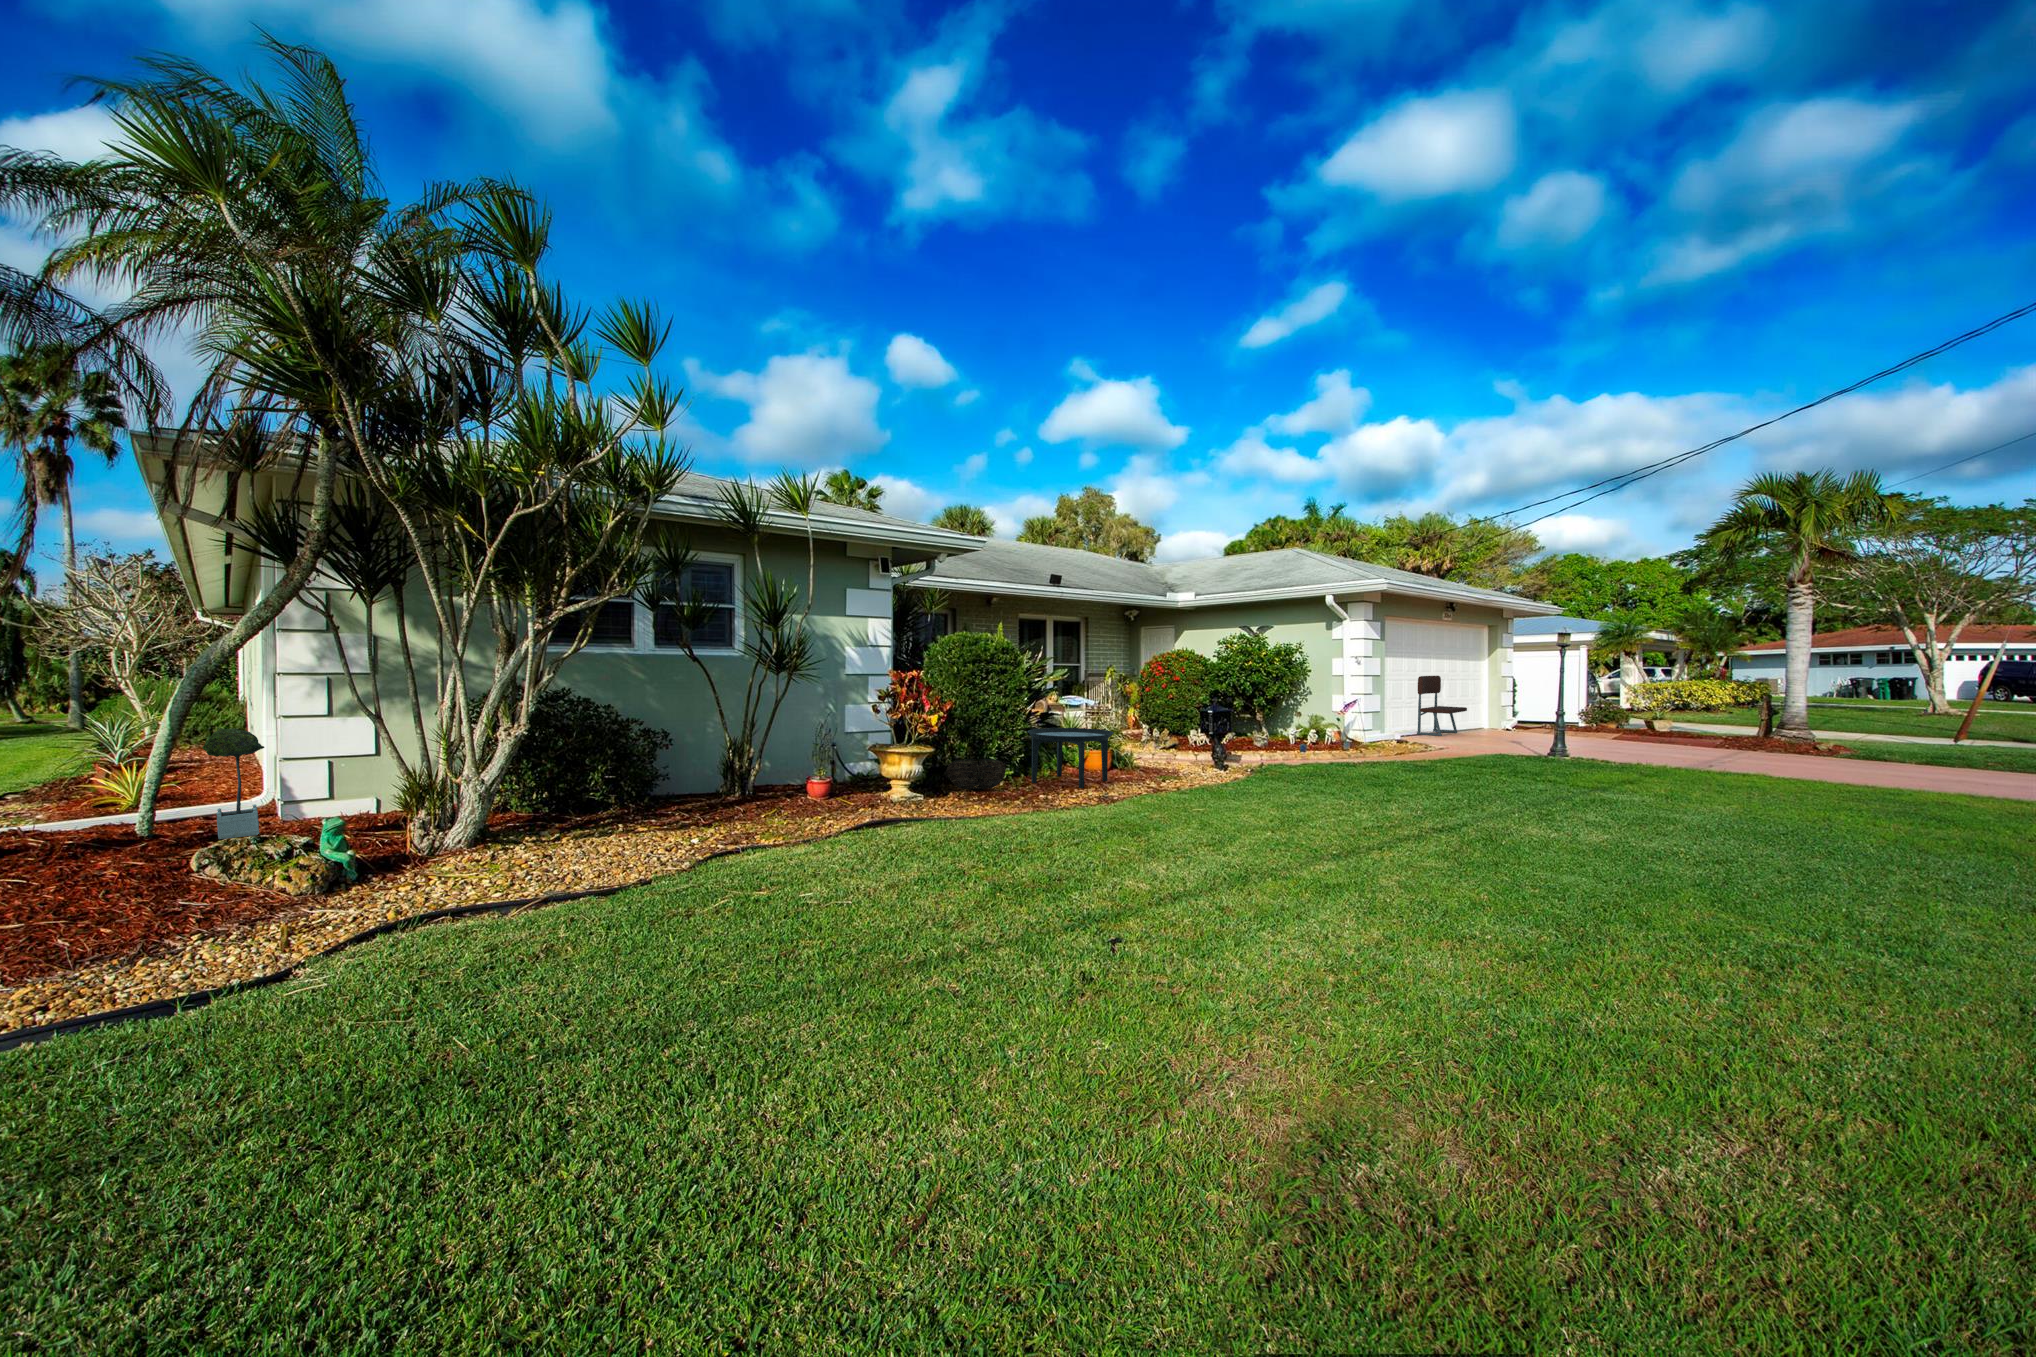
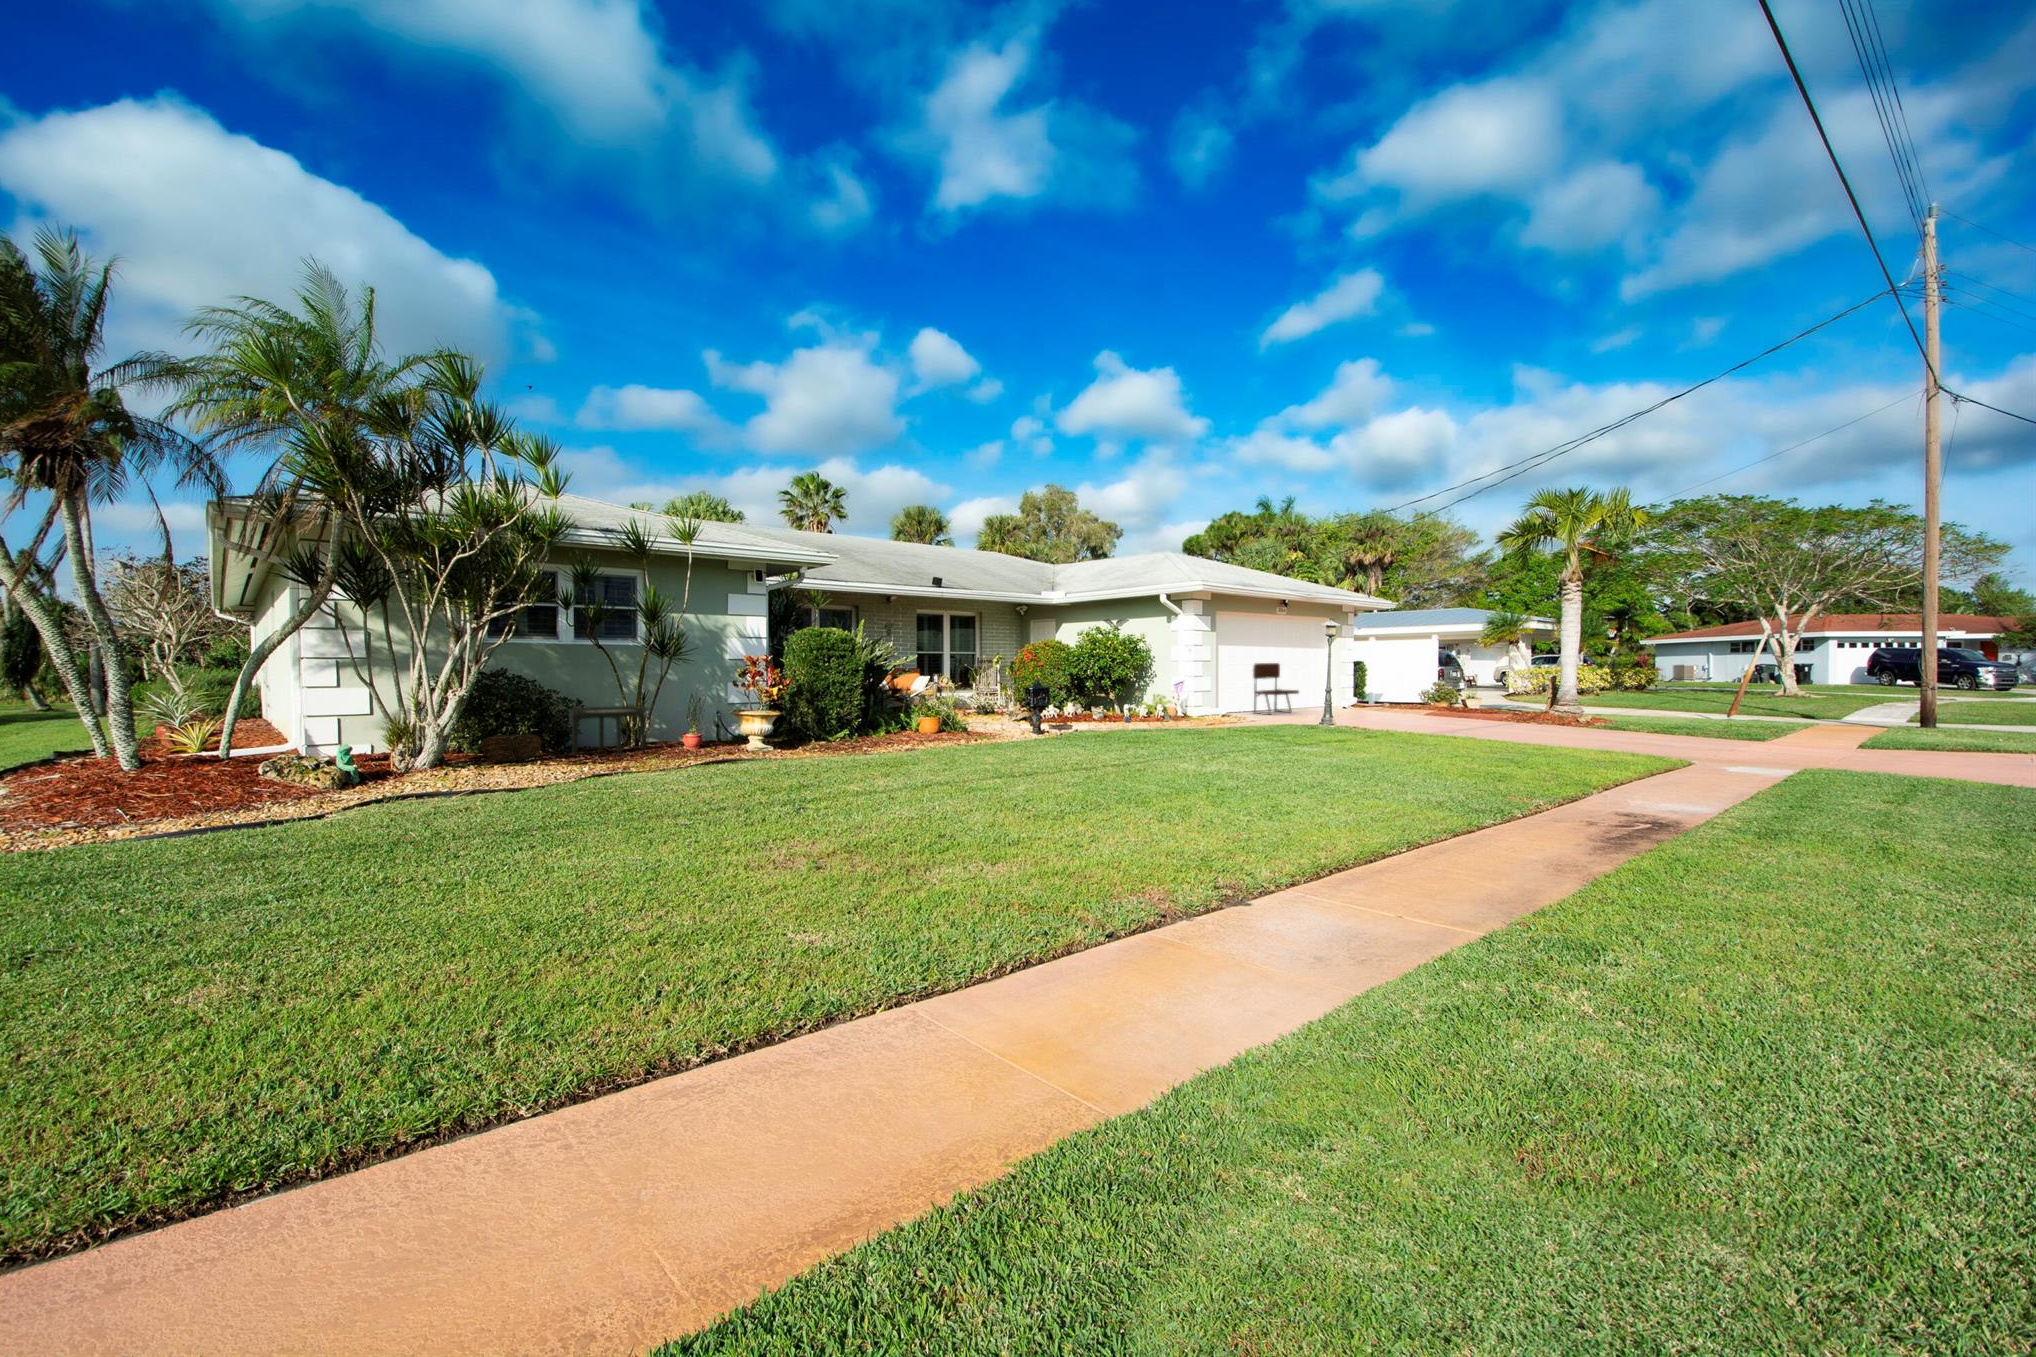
potted tree: present [202,727,264,839] -> none [257,692,297,766]
round table: present [1027,728,1114,788] -> present [569,706,649,756]
basket: present [946,759,1006,790] -> present [481,734,542,762]

